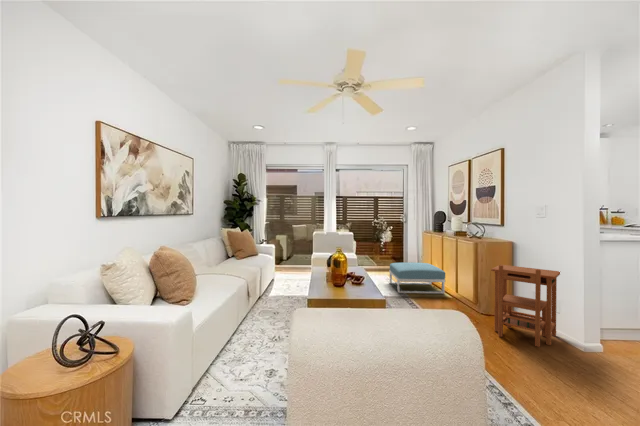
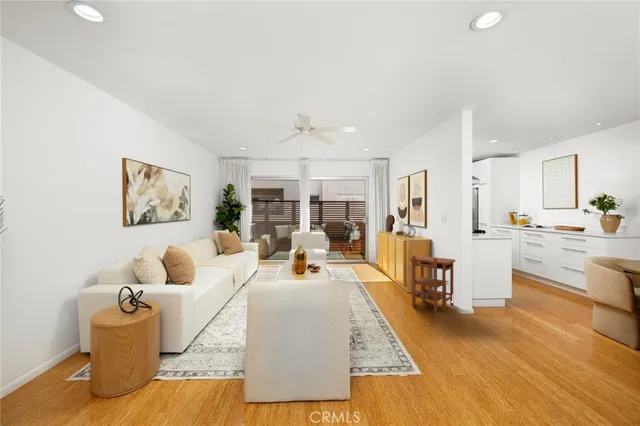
footstool: present [389,262,445,294] -> none [350,256,390,280]

